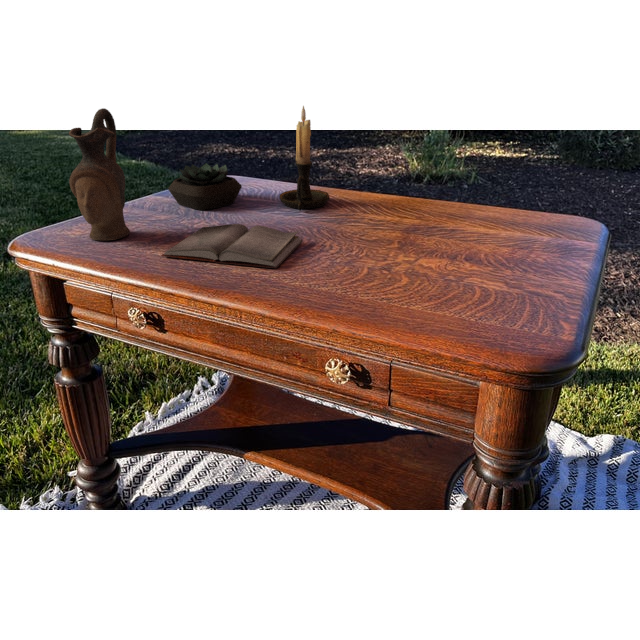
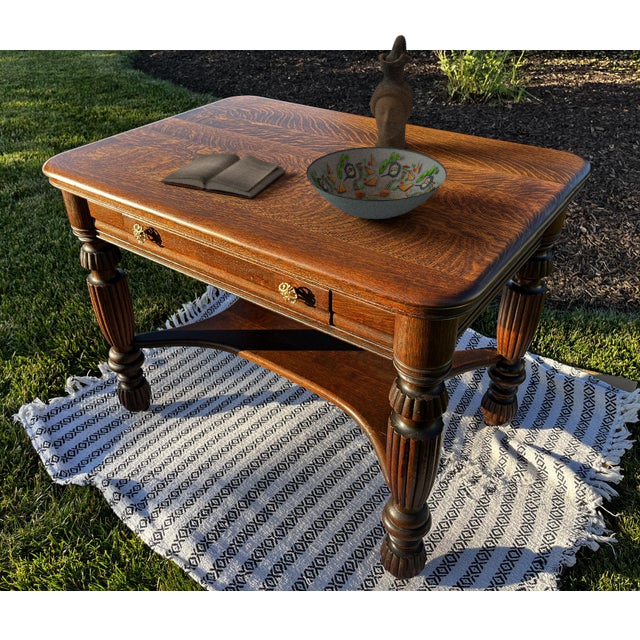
candle holder: present [280,106,329,211] -> none [284,37,329,139]
ceramic pitcher: present [69,108,130,240] -> present [370,35,413,149]
succulent plant: present [168,163,242,210] -> none [184,89,250,135]
decorative bowl: none [347,209,506,282] -> present [306,147,447,219]

